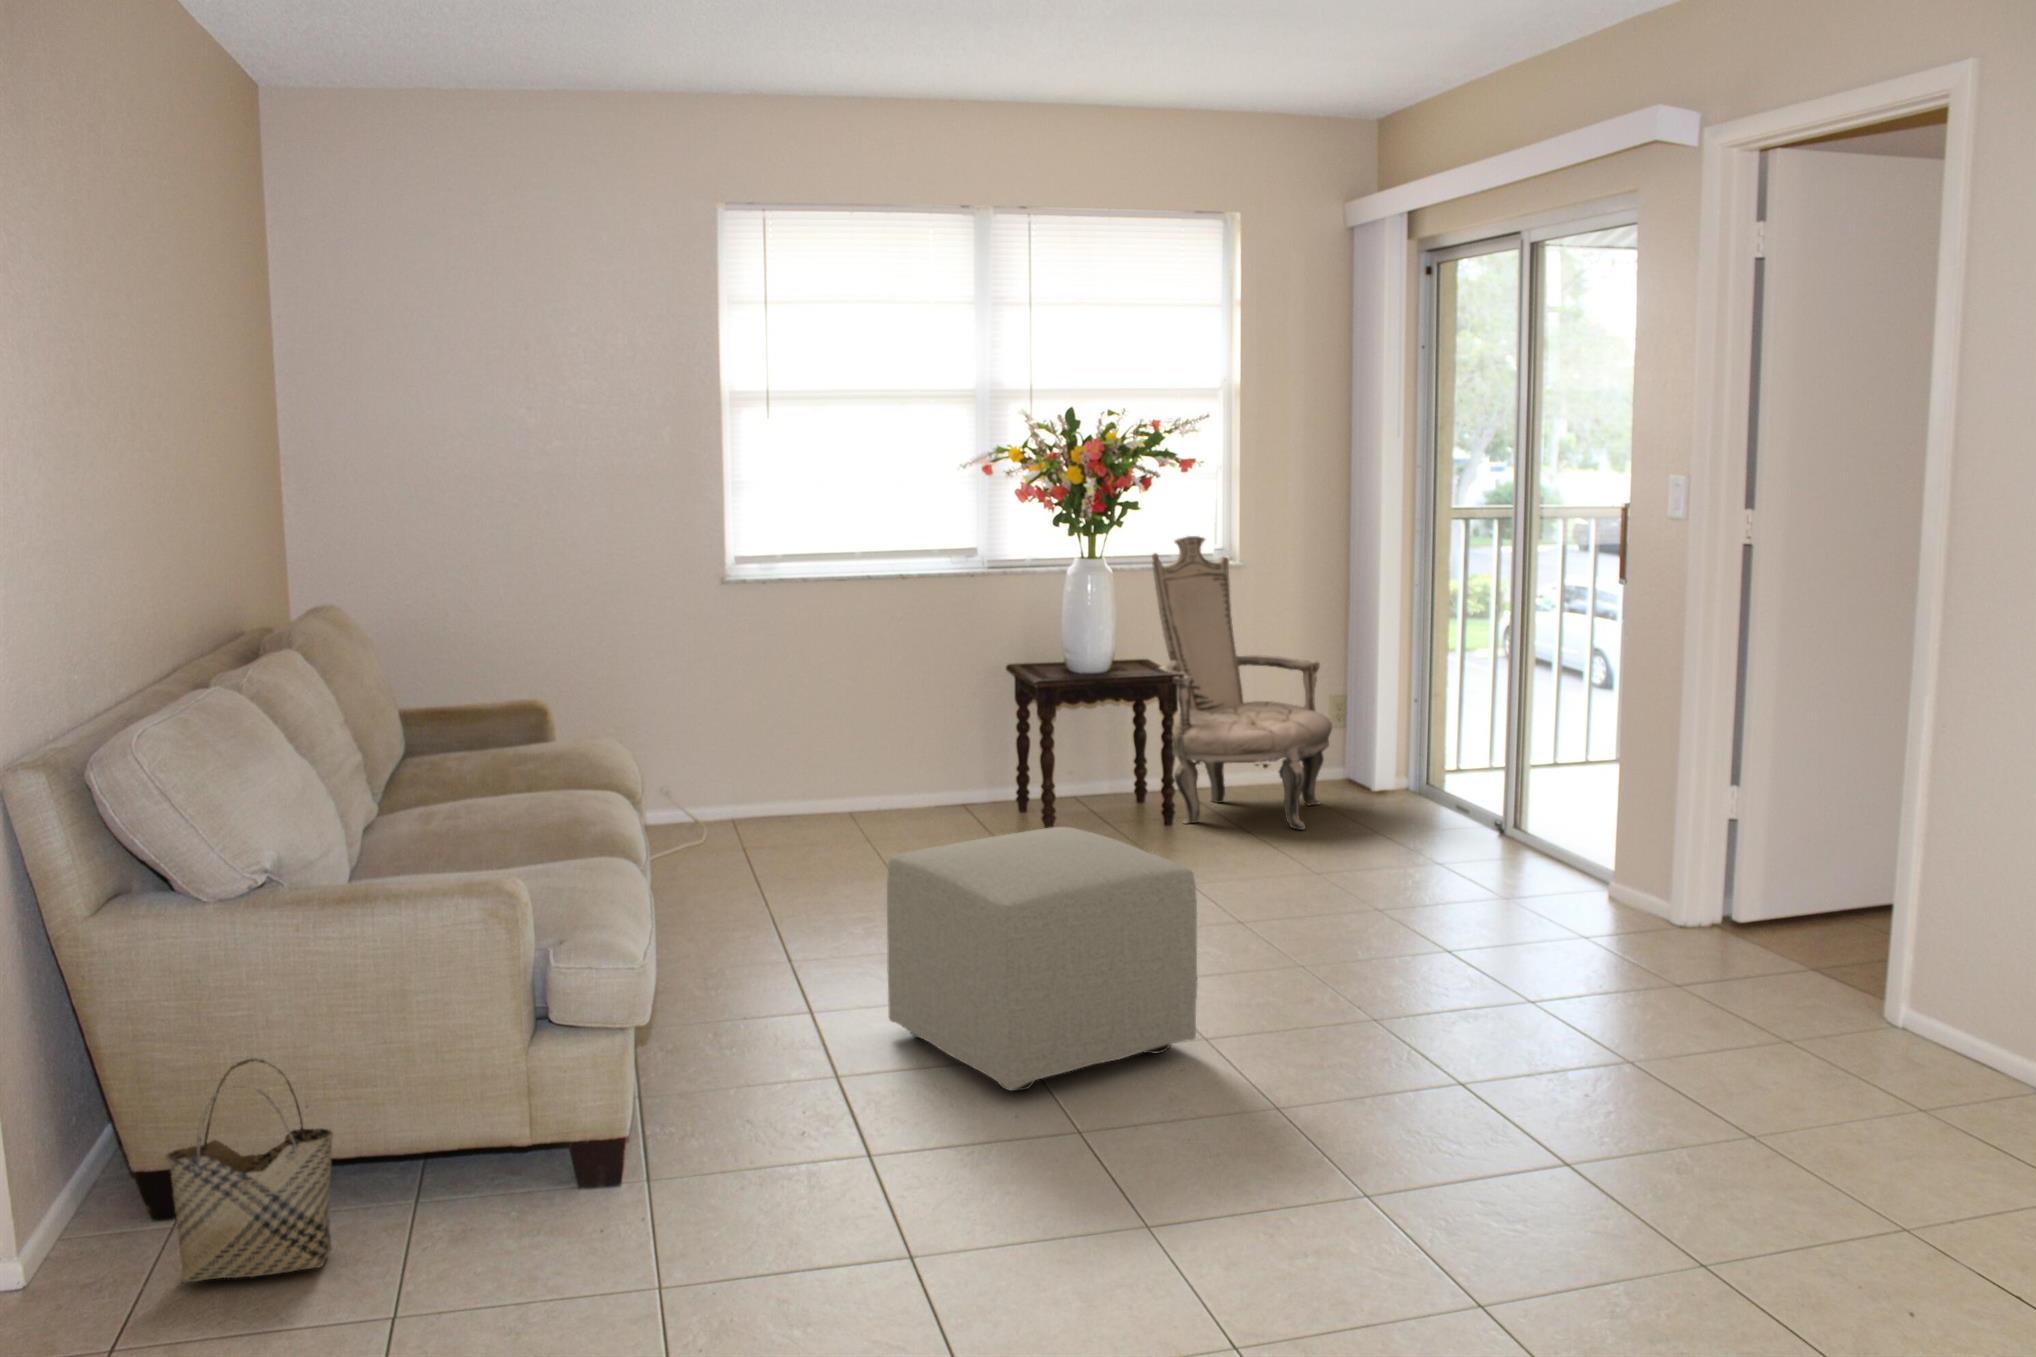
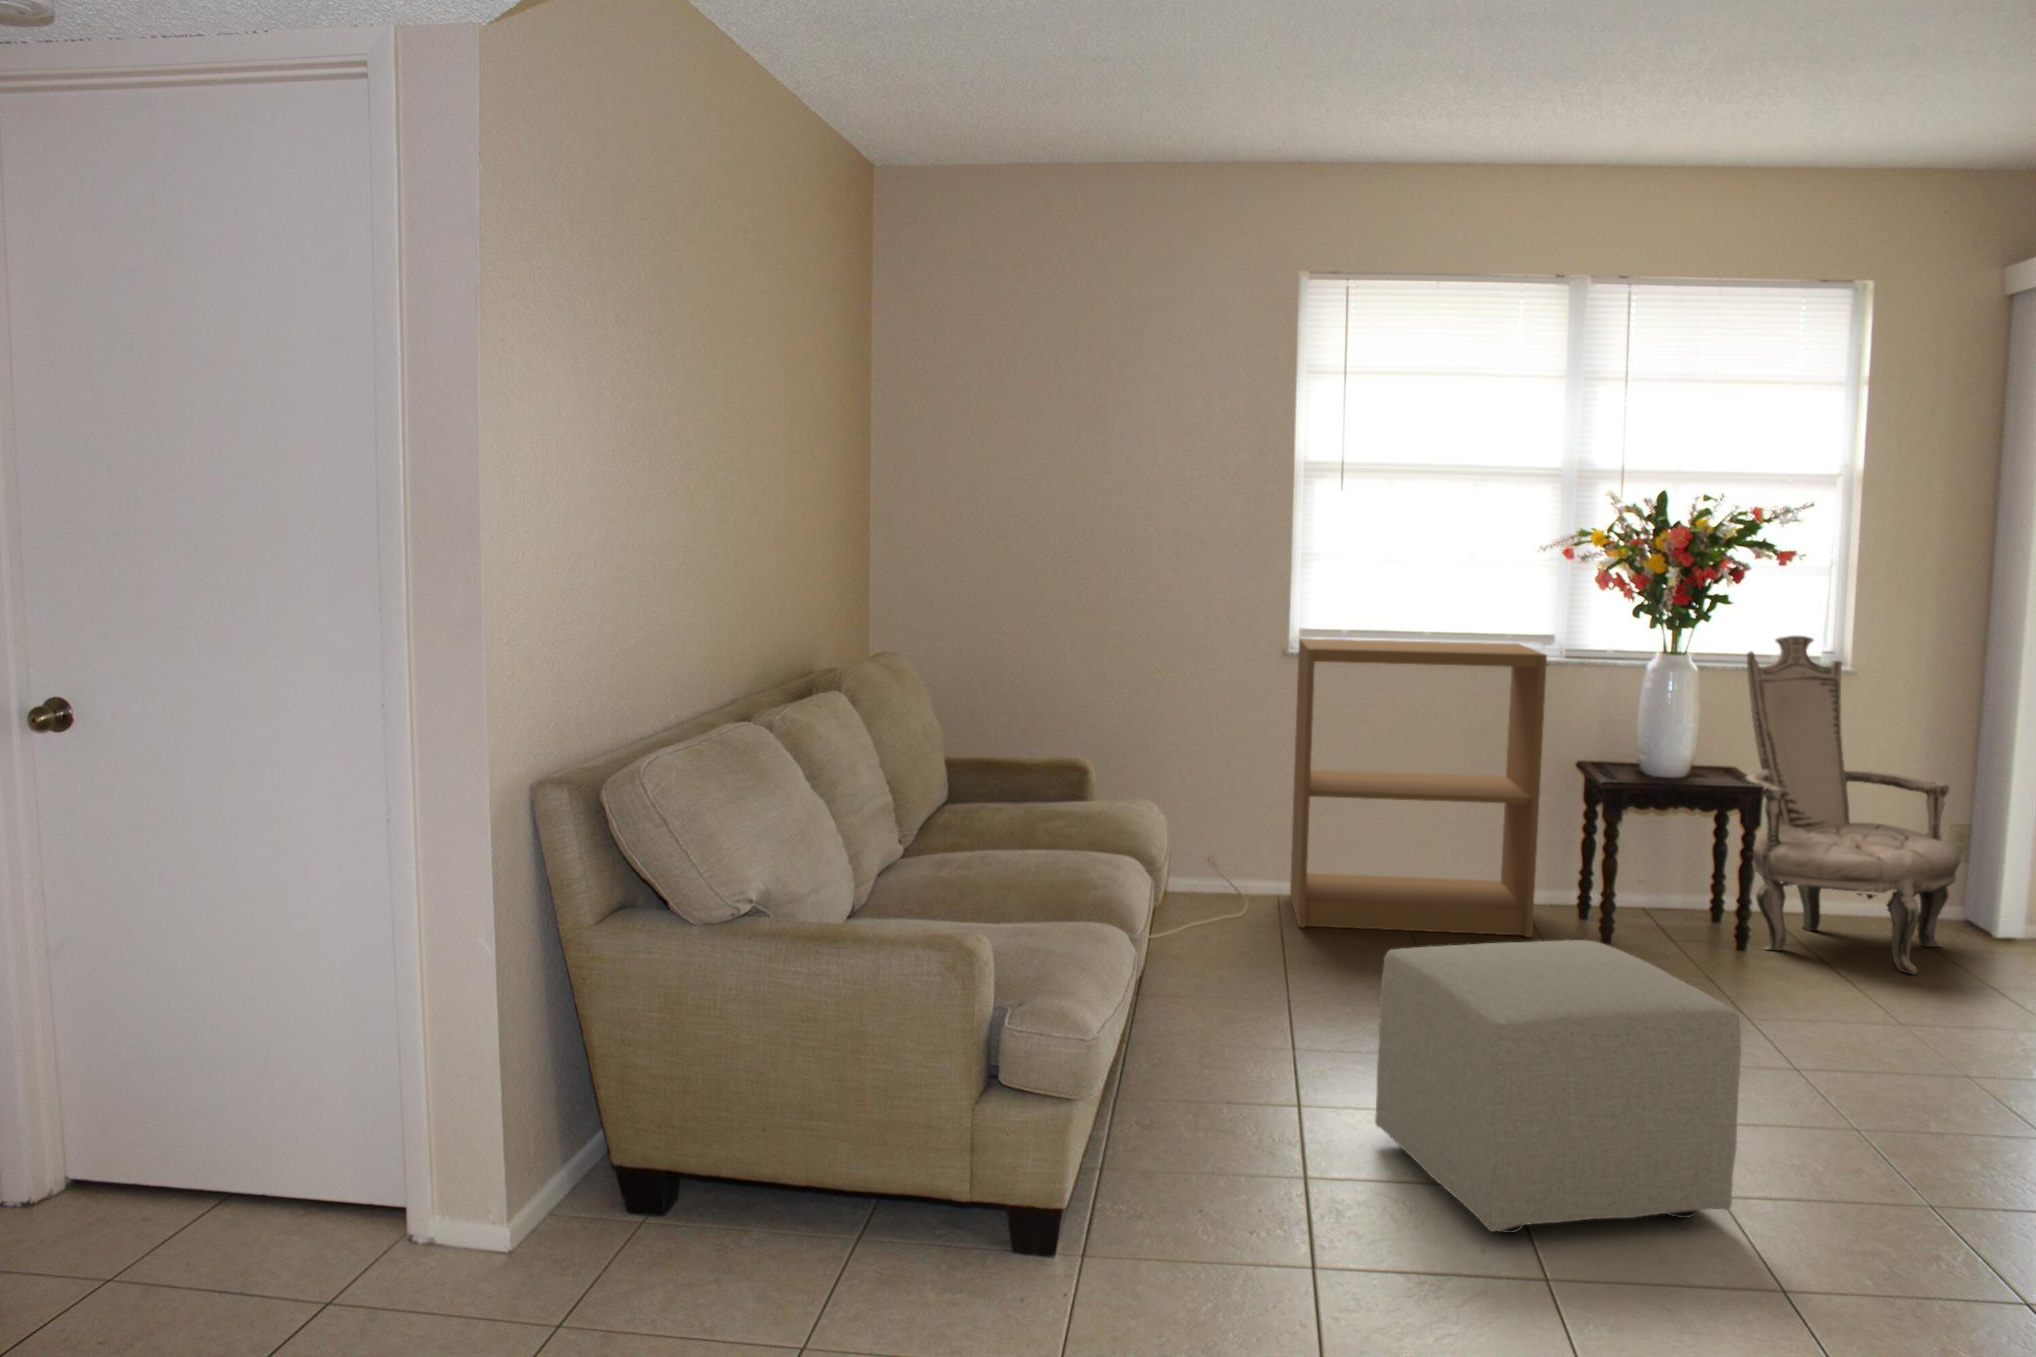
bookshelf: none [741,556,986,854] -> present [1290,638,1547,937]
woven basket: present [166,1059,333,1283] -> none [635,1069,782,1284]

